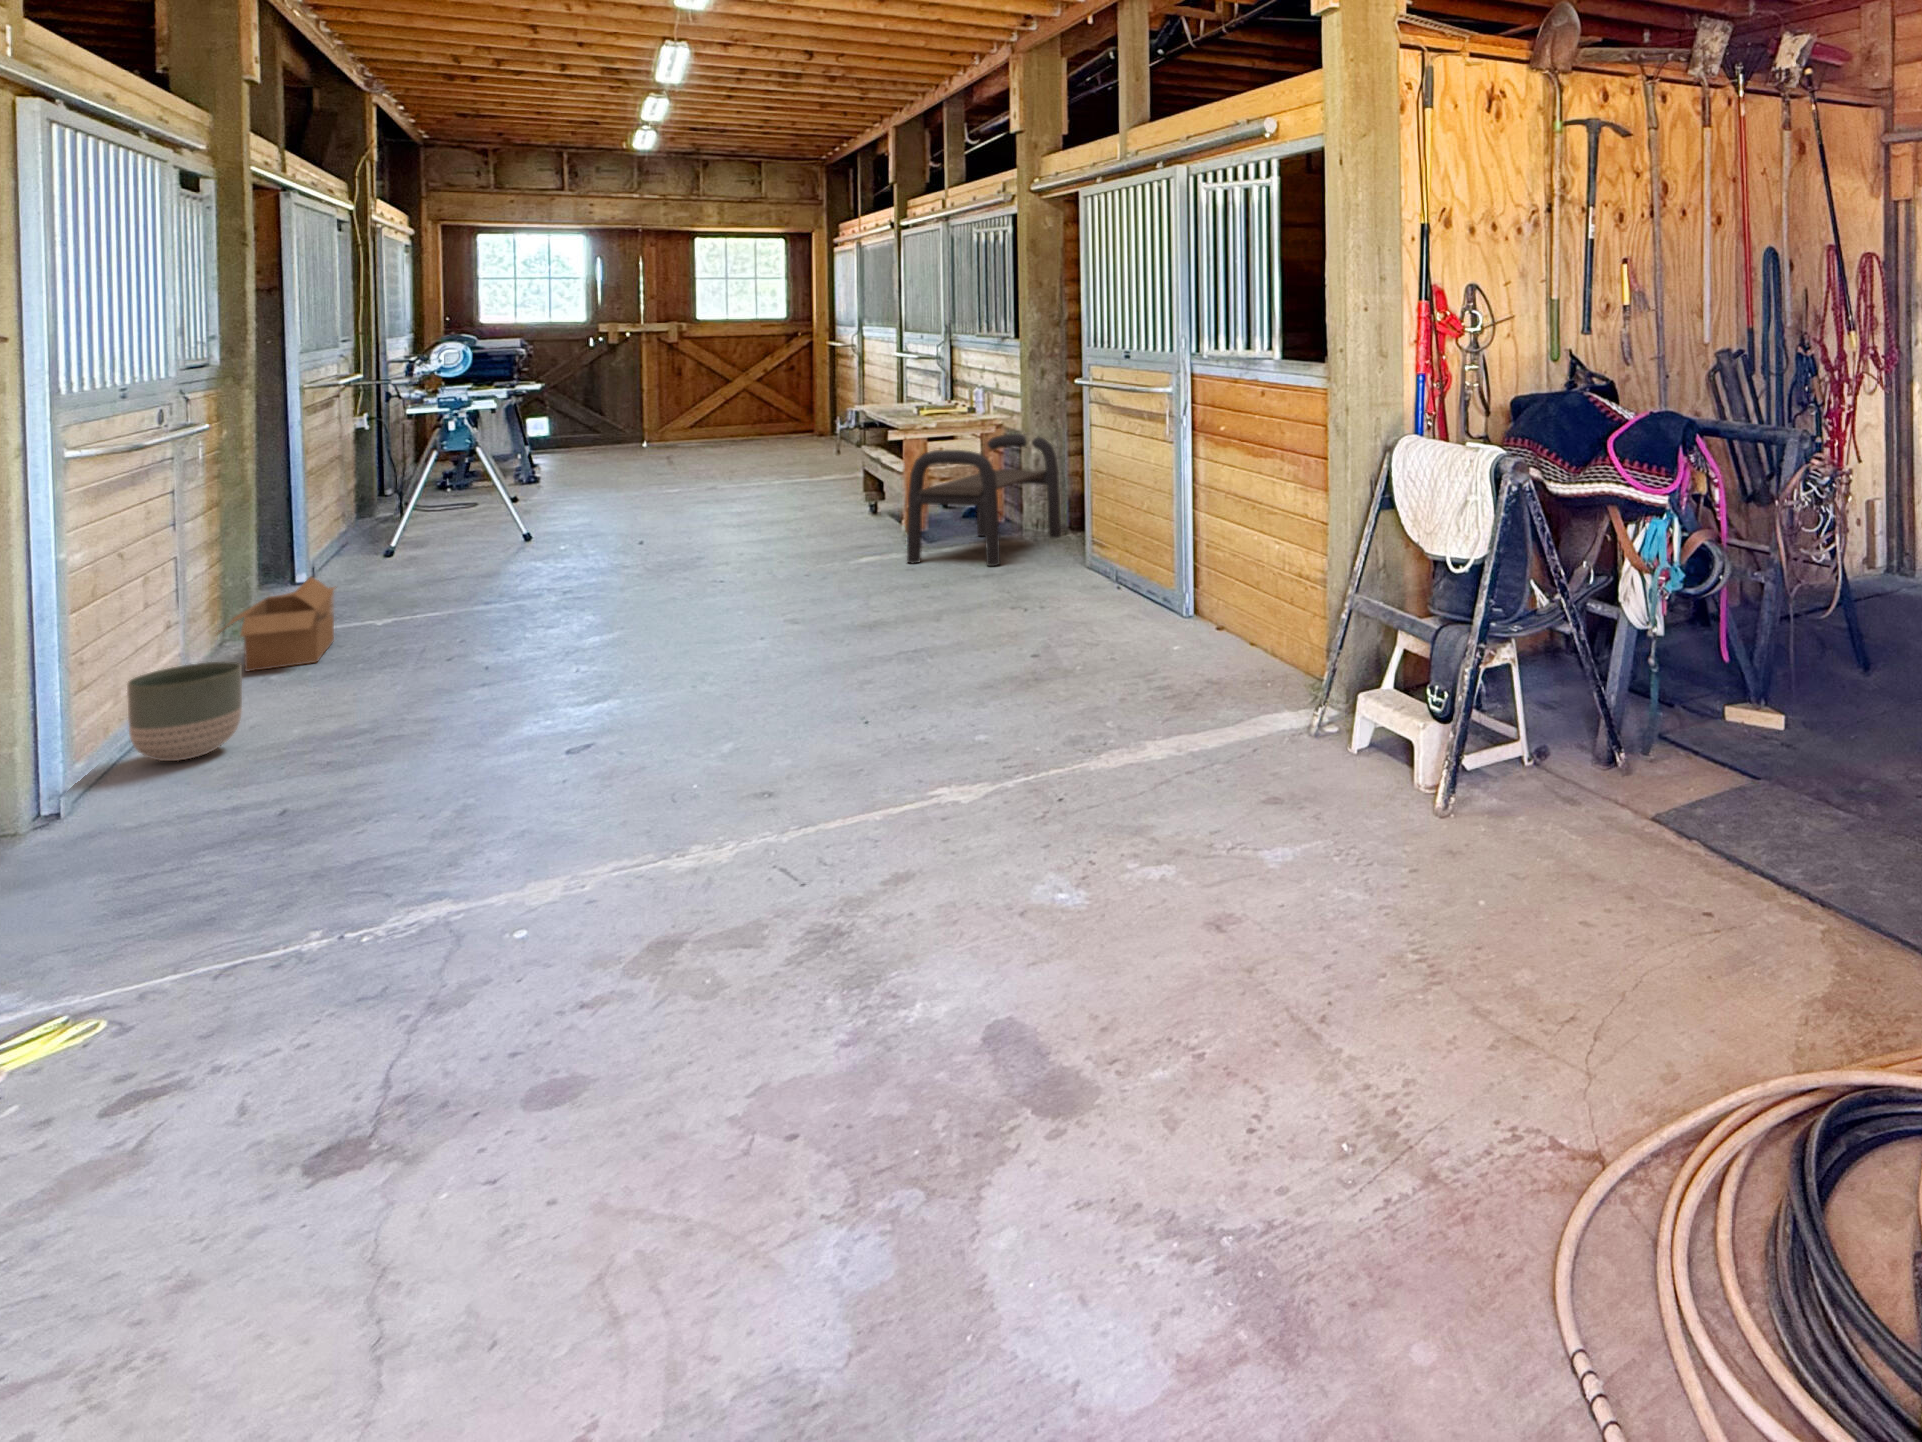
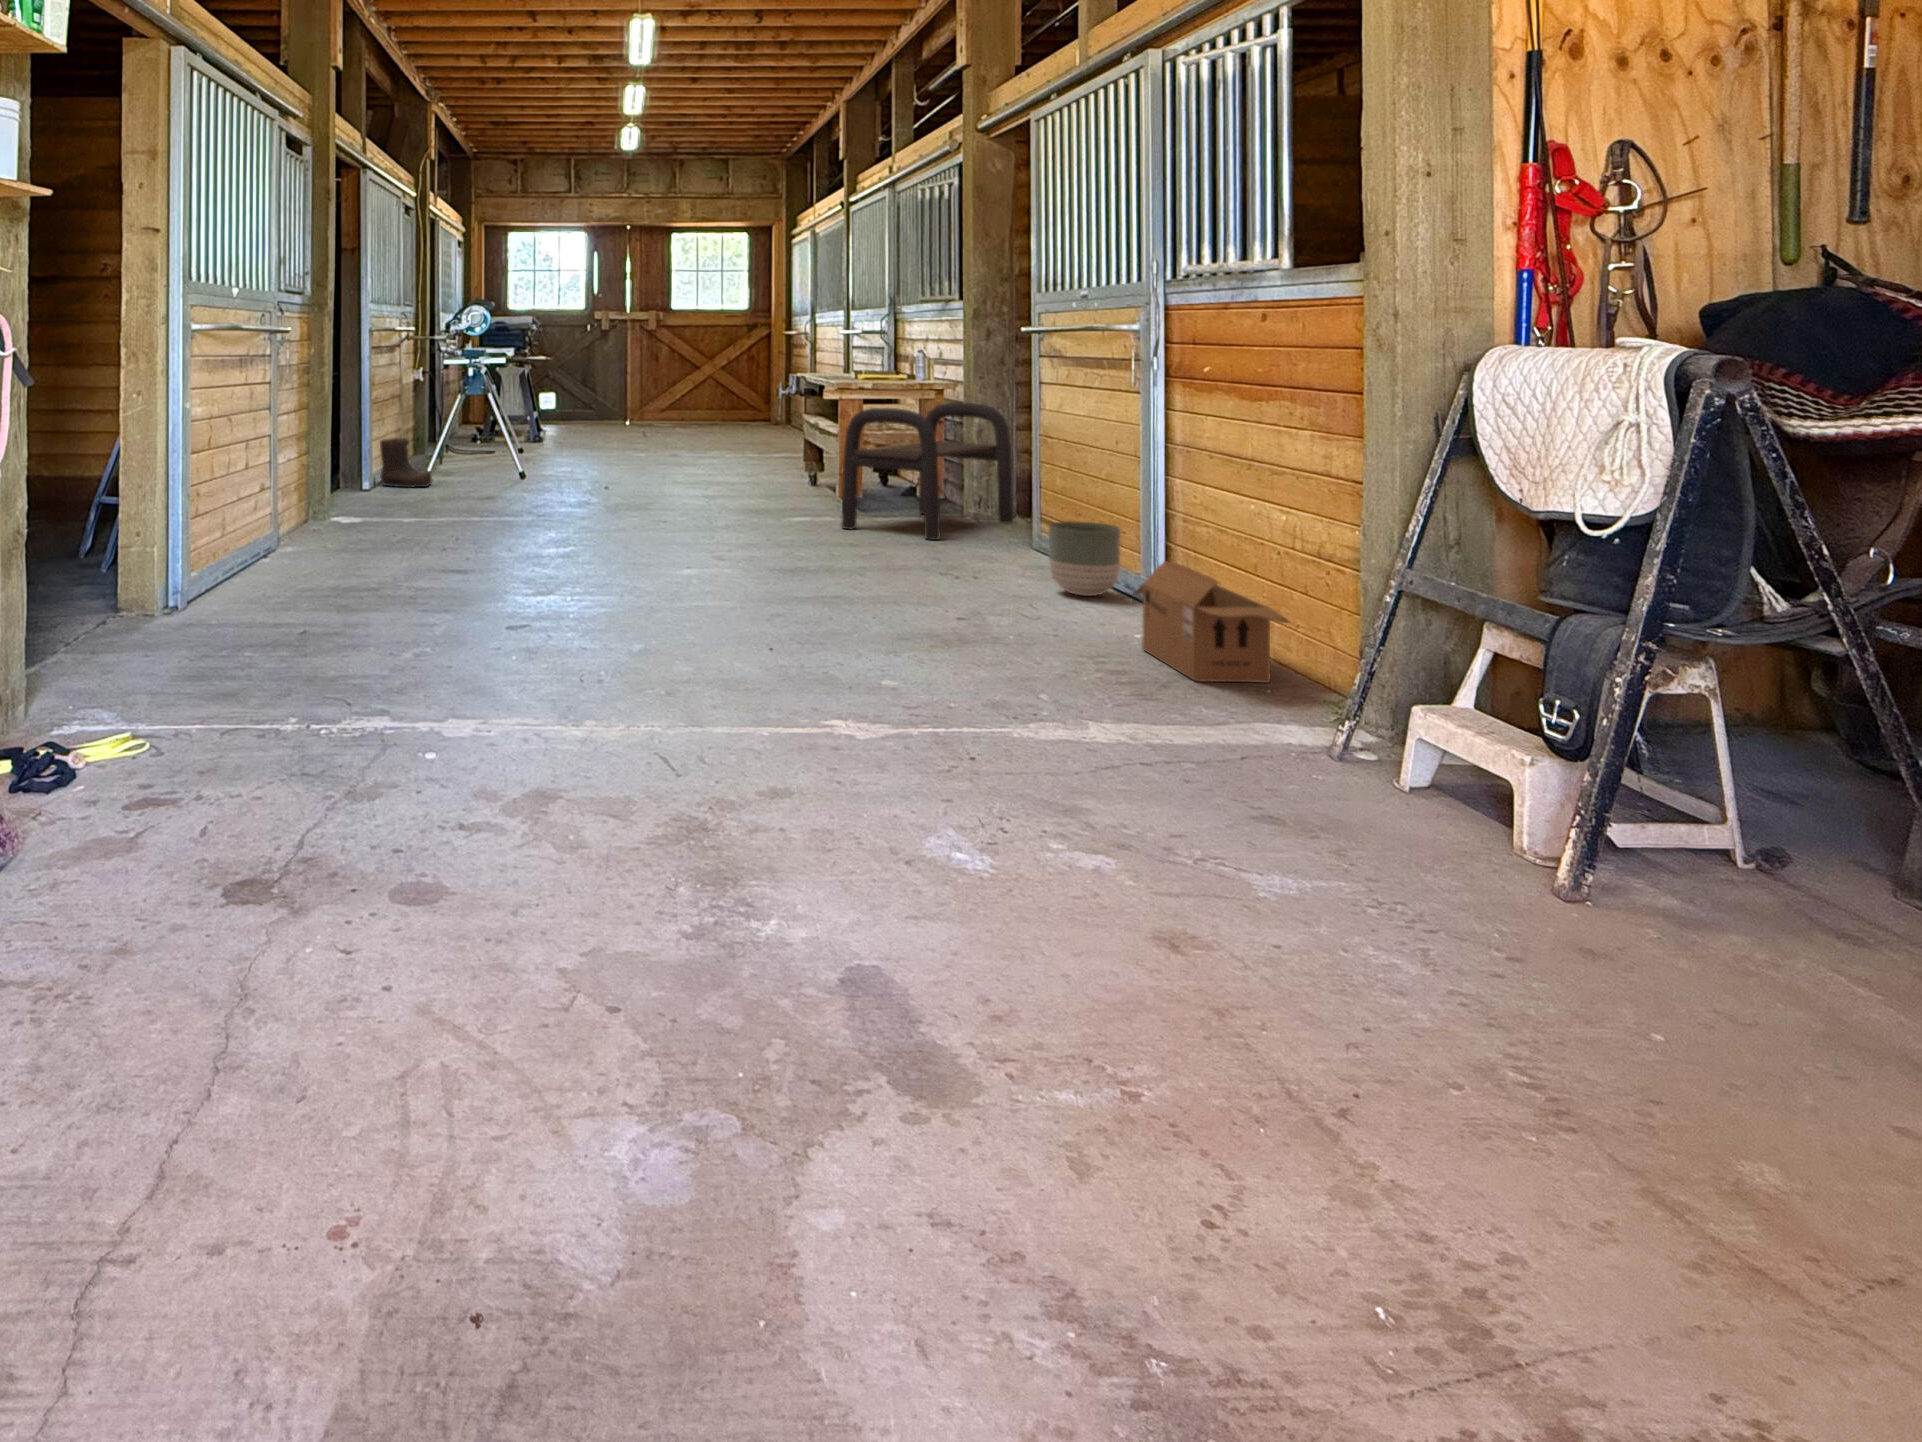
boots: none [326,508,407,567] -> present [380,438,433,487]
cardboard box: present [218,577,335,671] -> present [1134,561,1290,683]
planter: present [127,662,242,761] -> present [1049,521,1121,596]

